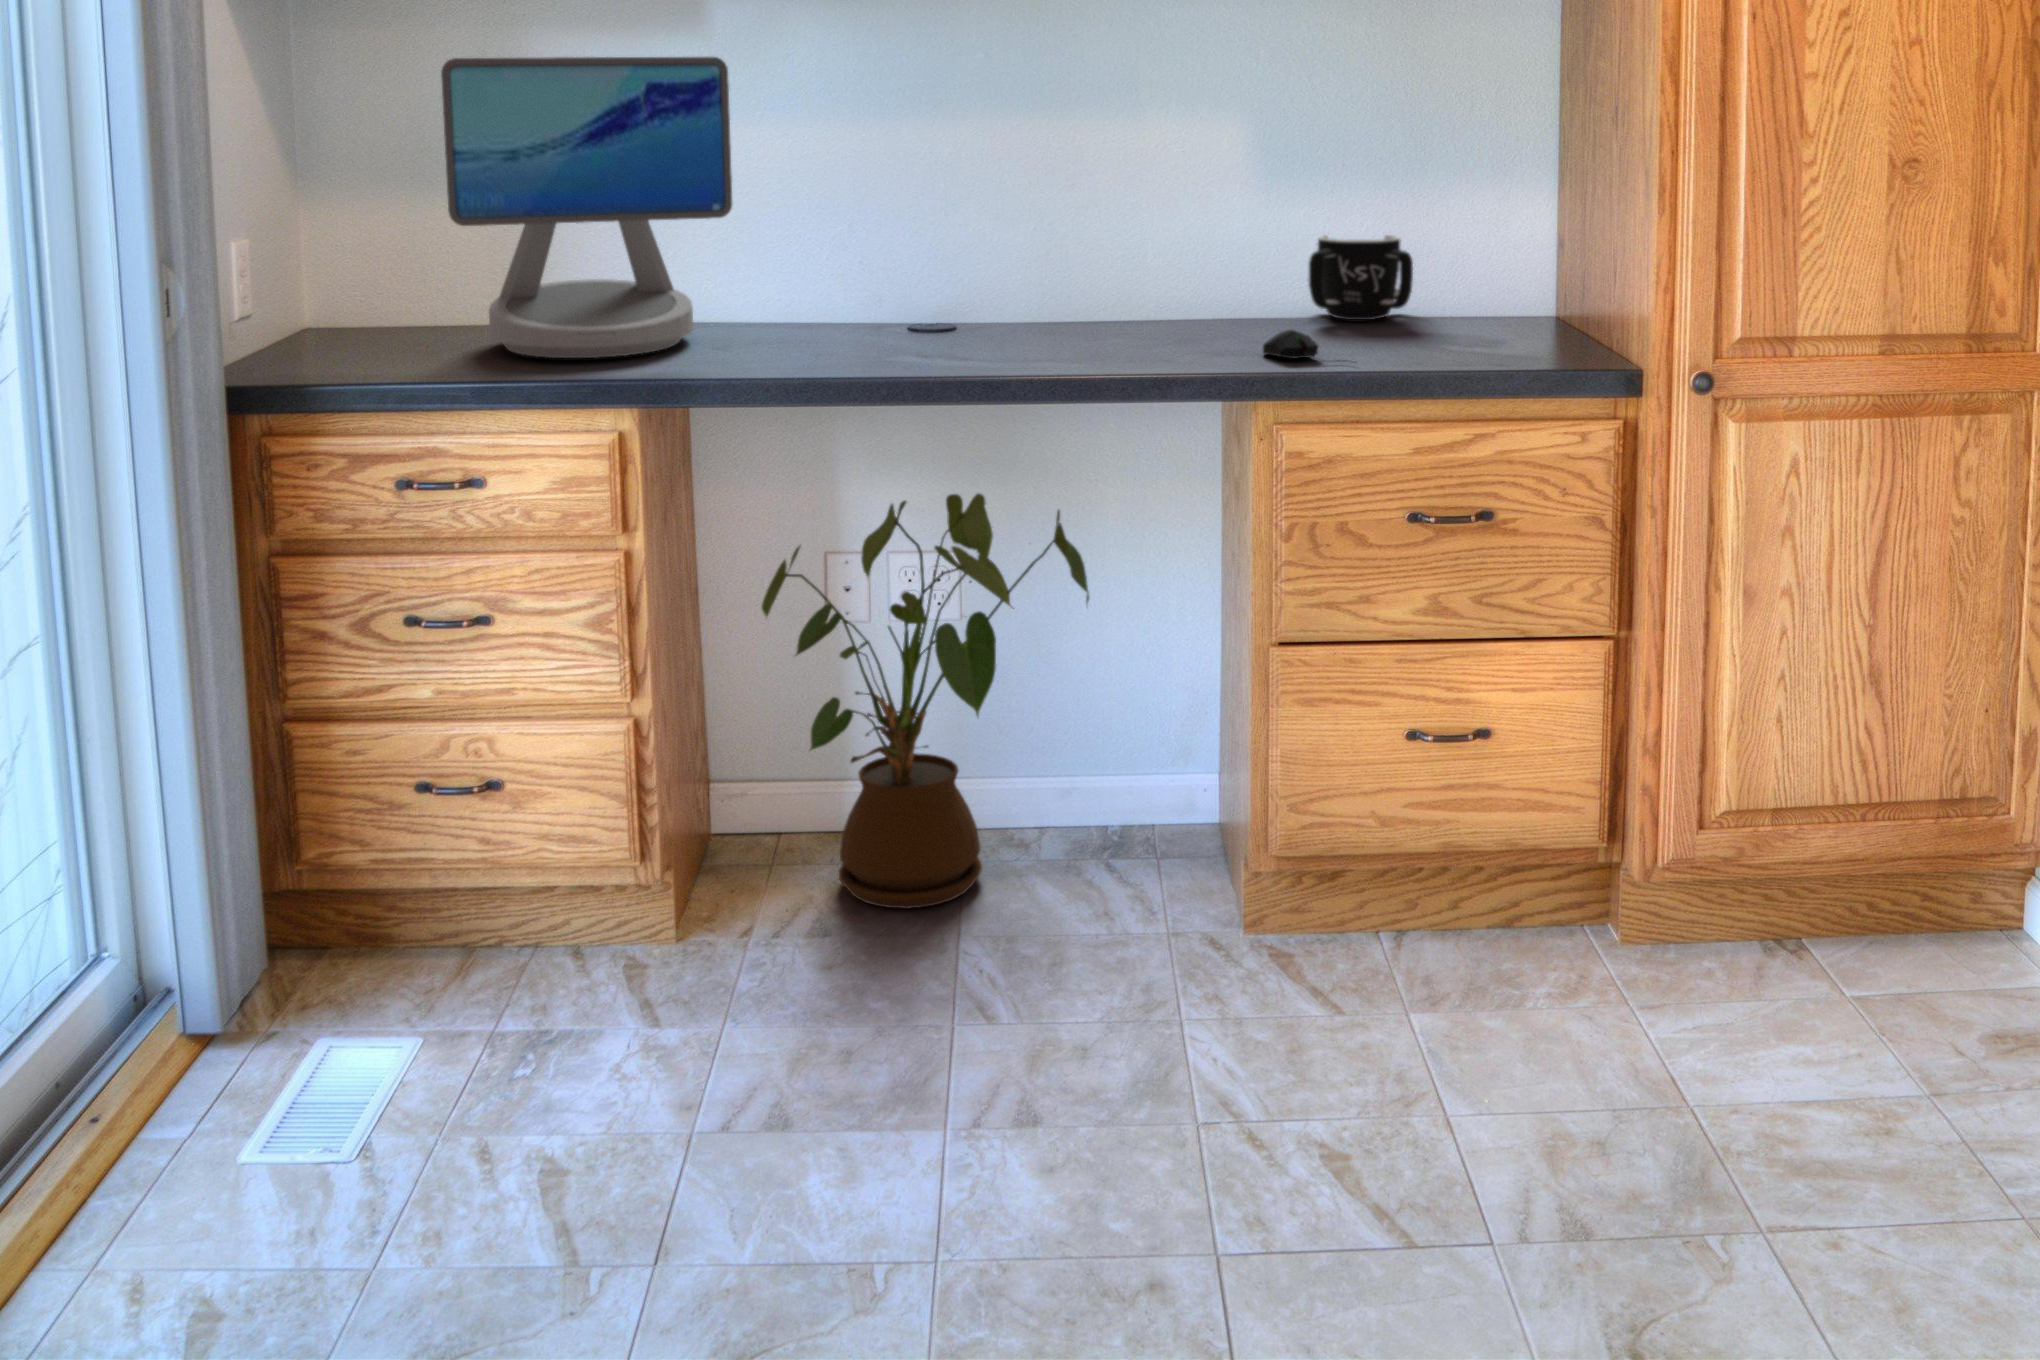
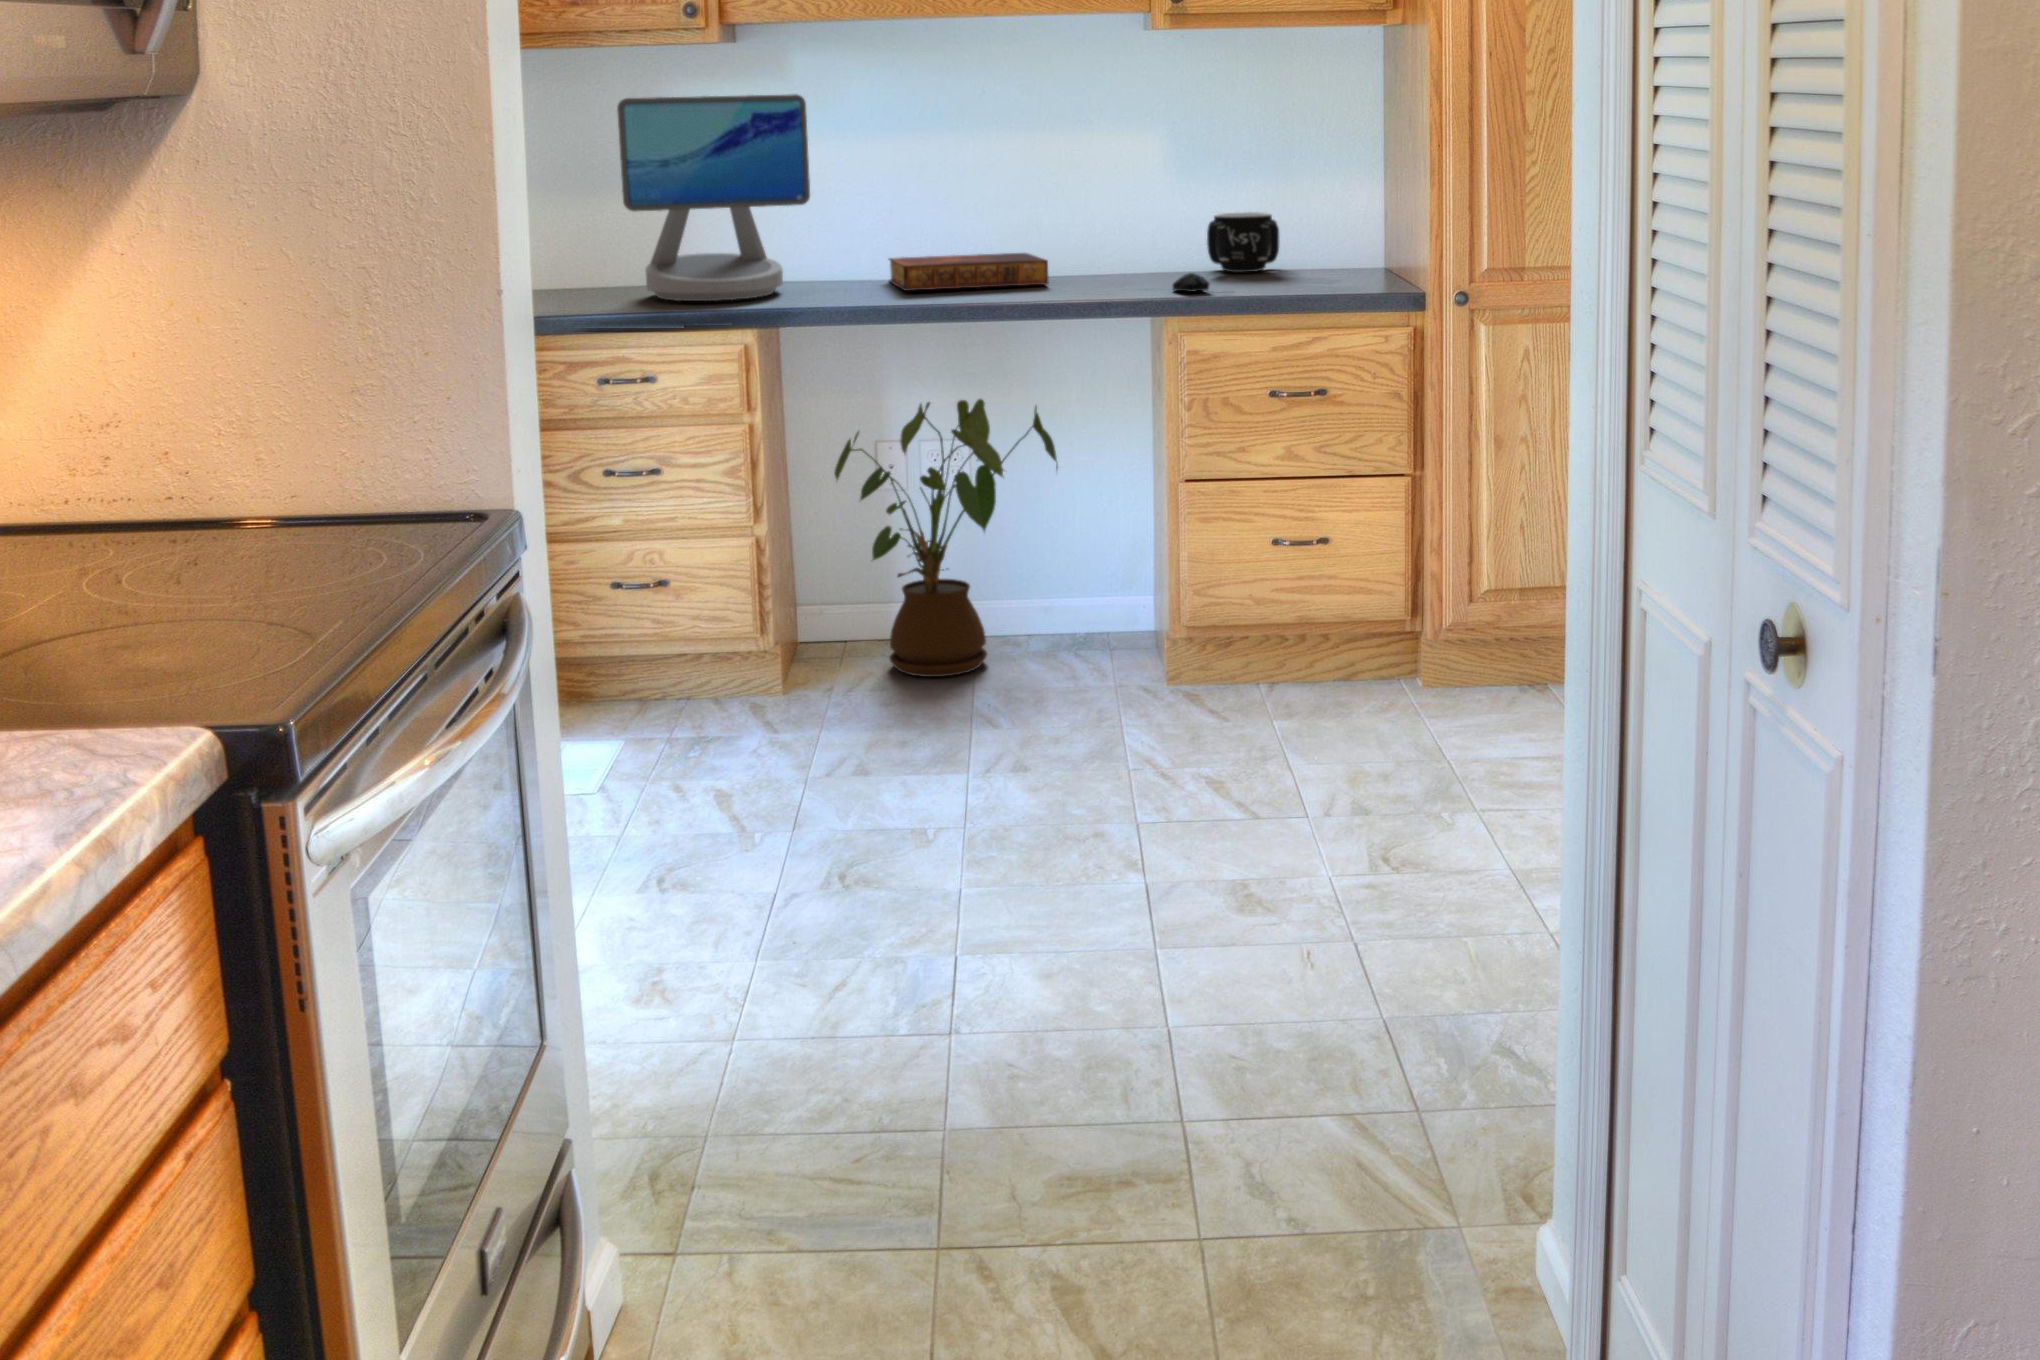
book: none [851,284,1080,346] -> present [889,253,1049,291]

